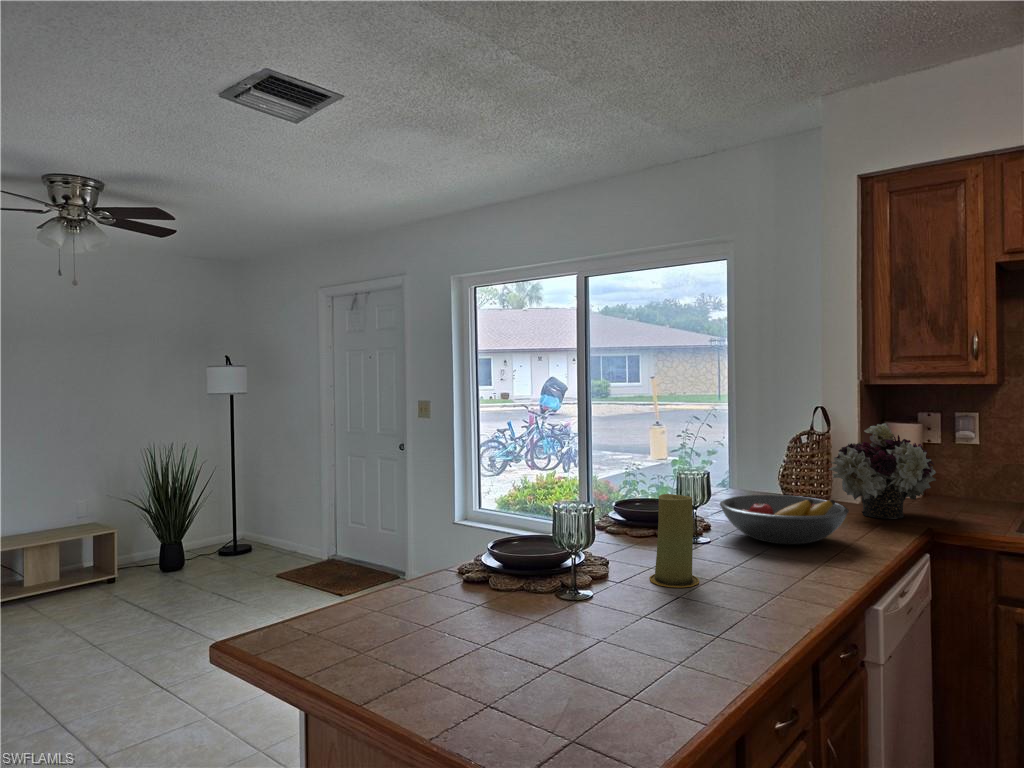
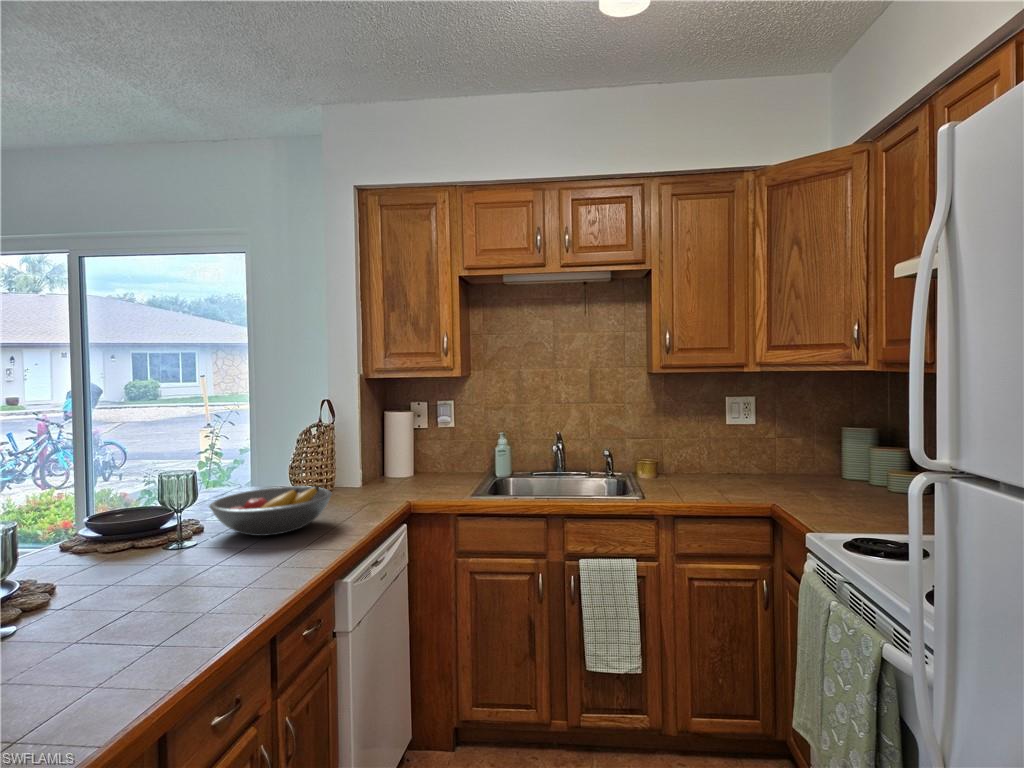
flower arrangement: present [829,423,936,519] -> none [330,413,417,496]
candle: present [650,494,699,588] -> none [93,505,155,609]

